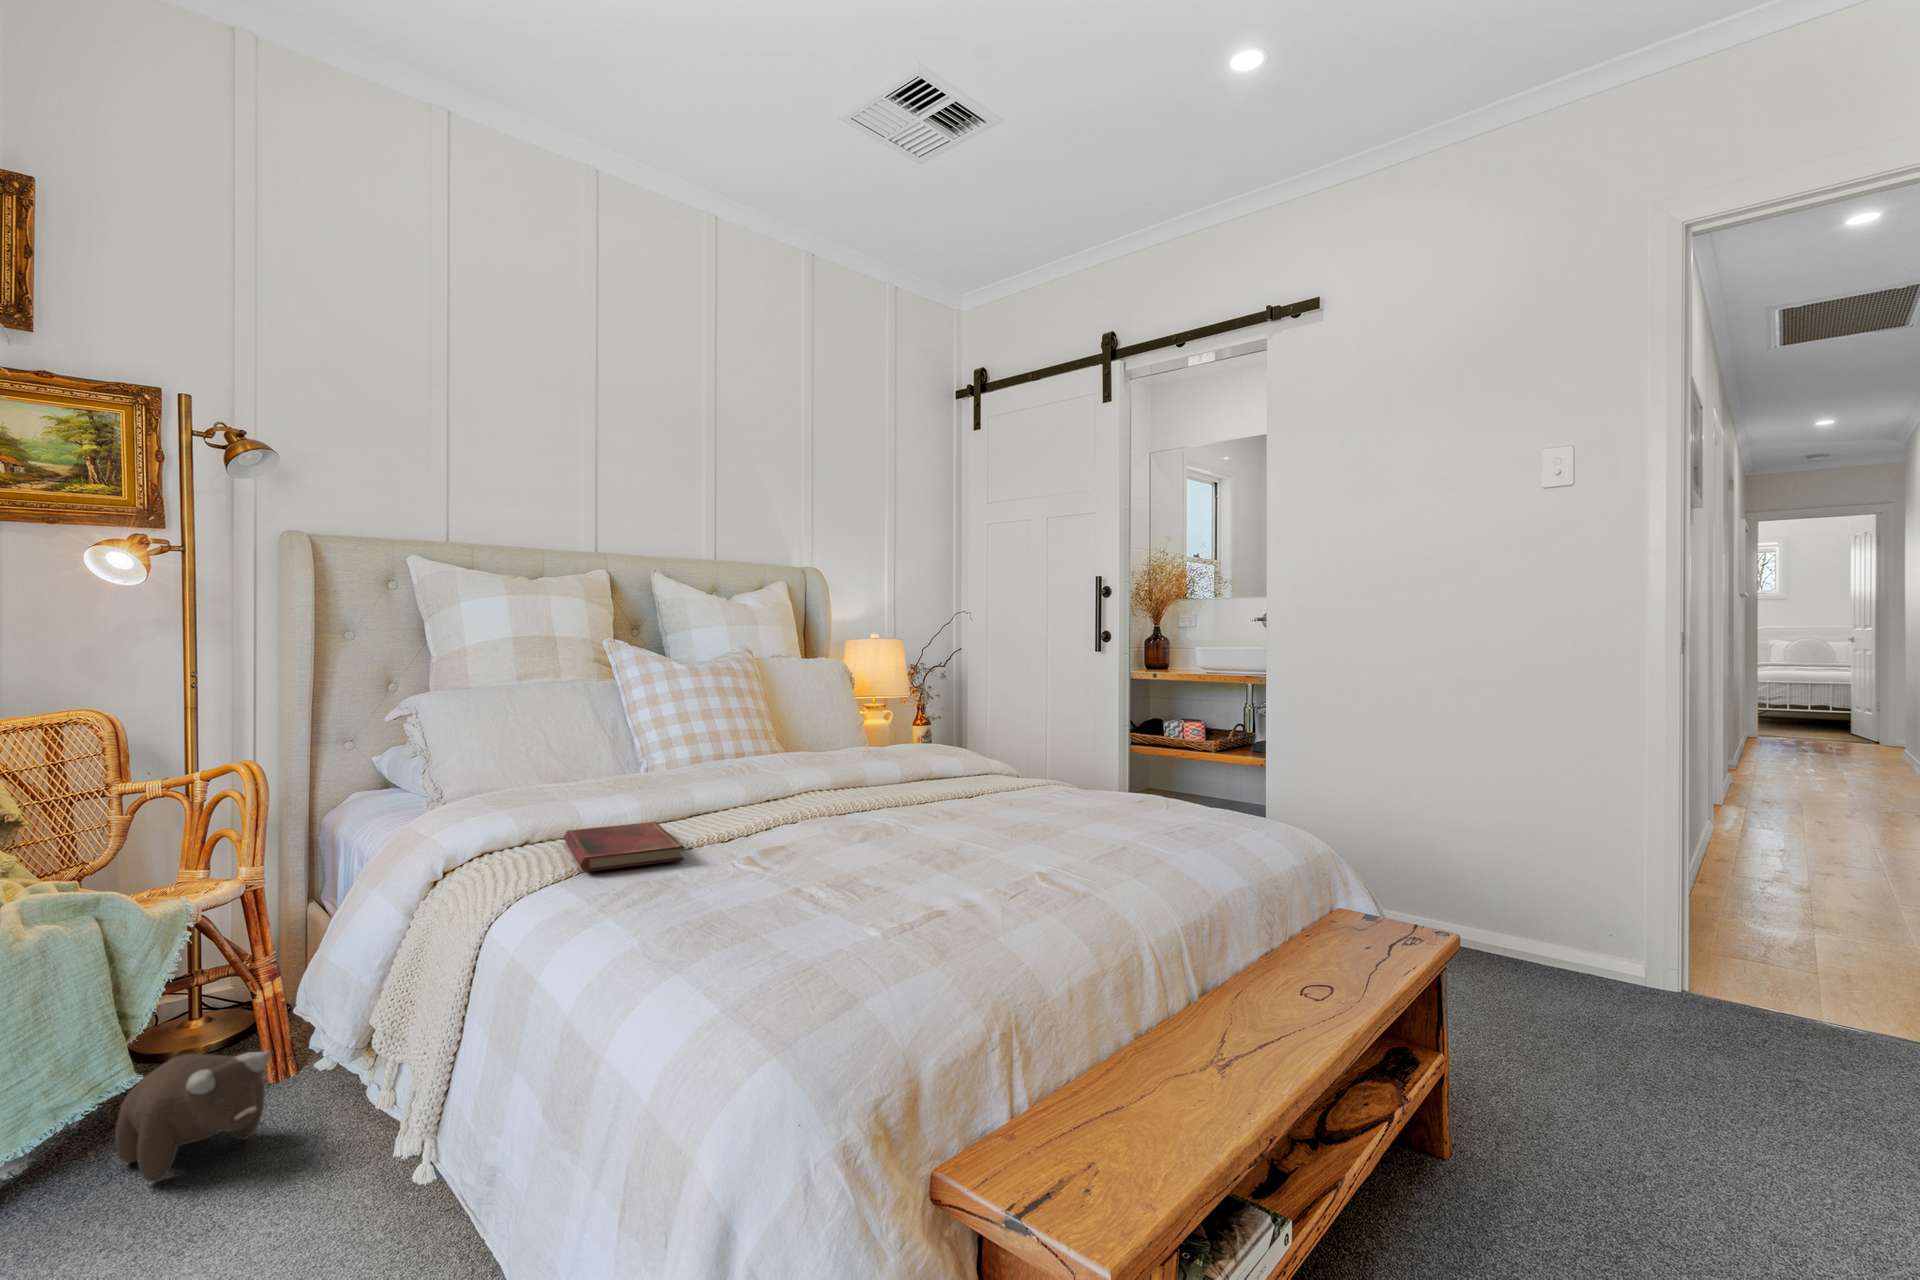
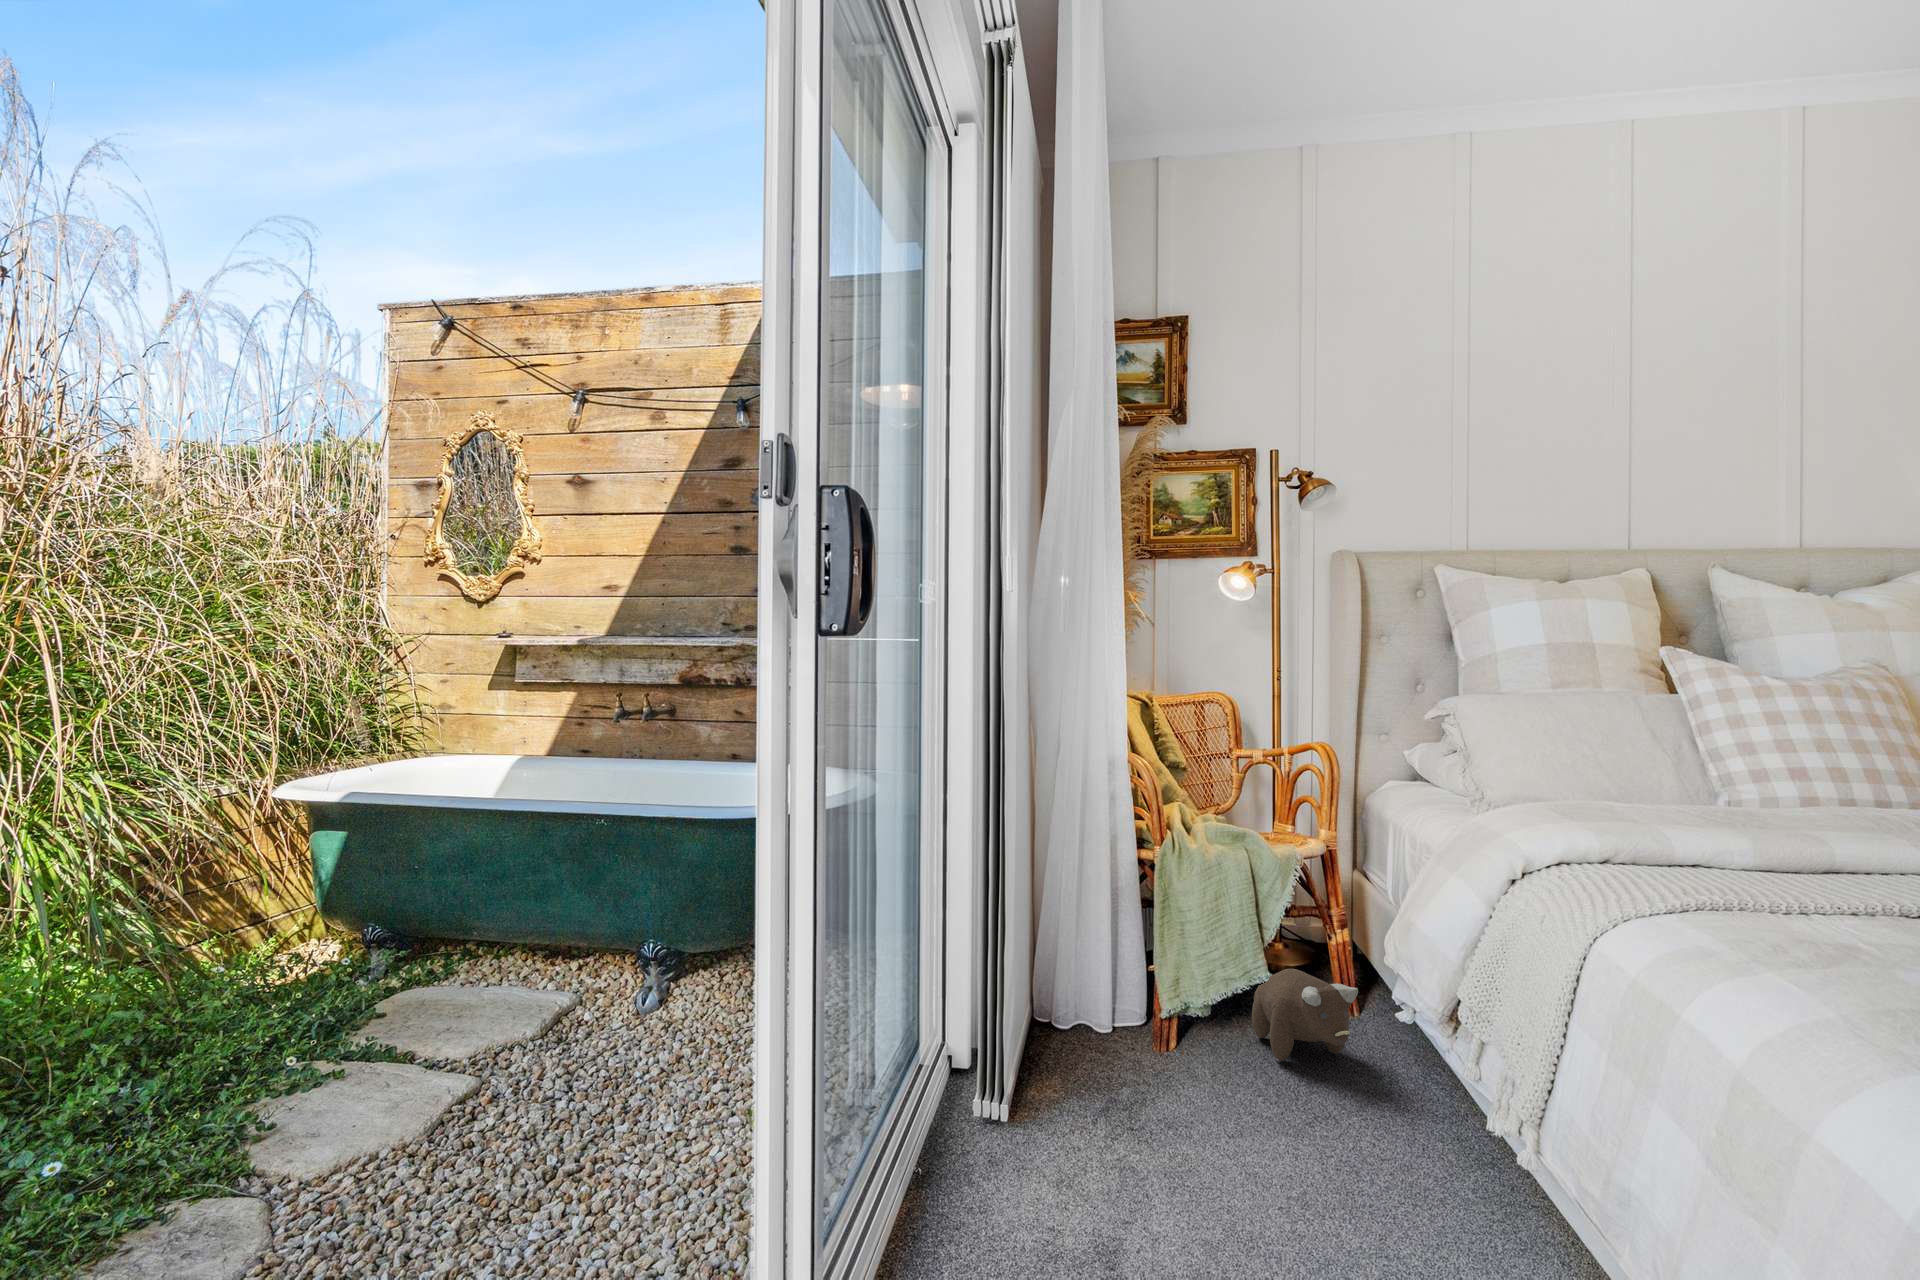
diary: present [564,822,684,872] -> none [1657,857,1853,926]

